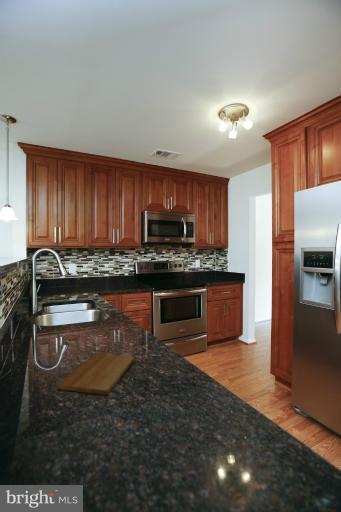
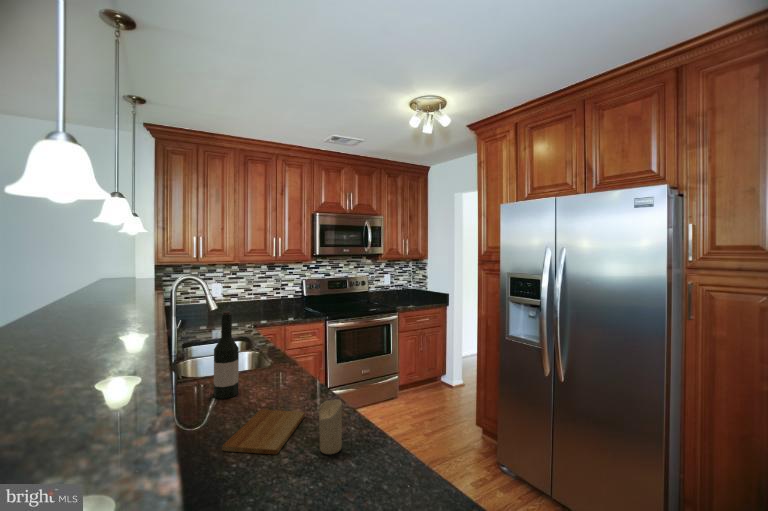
wine bottle: none [59,271,80,344] -> present [214,311,239,399]
candle: none [146,345,169,397] -> present [319,400,342,454]

